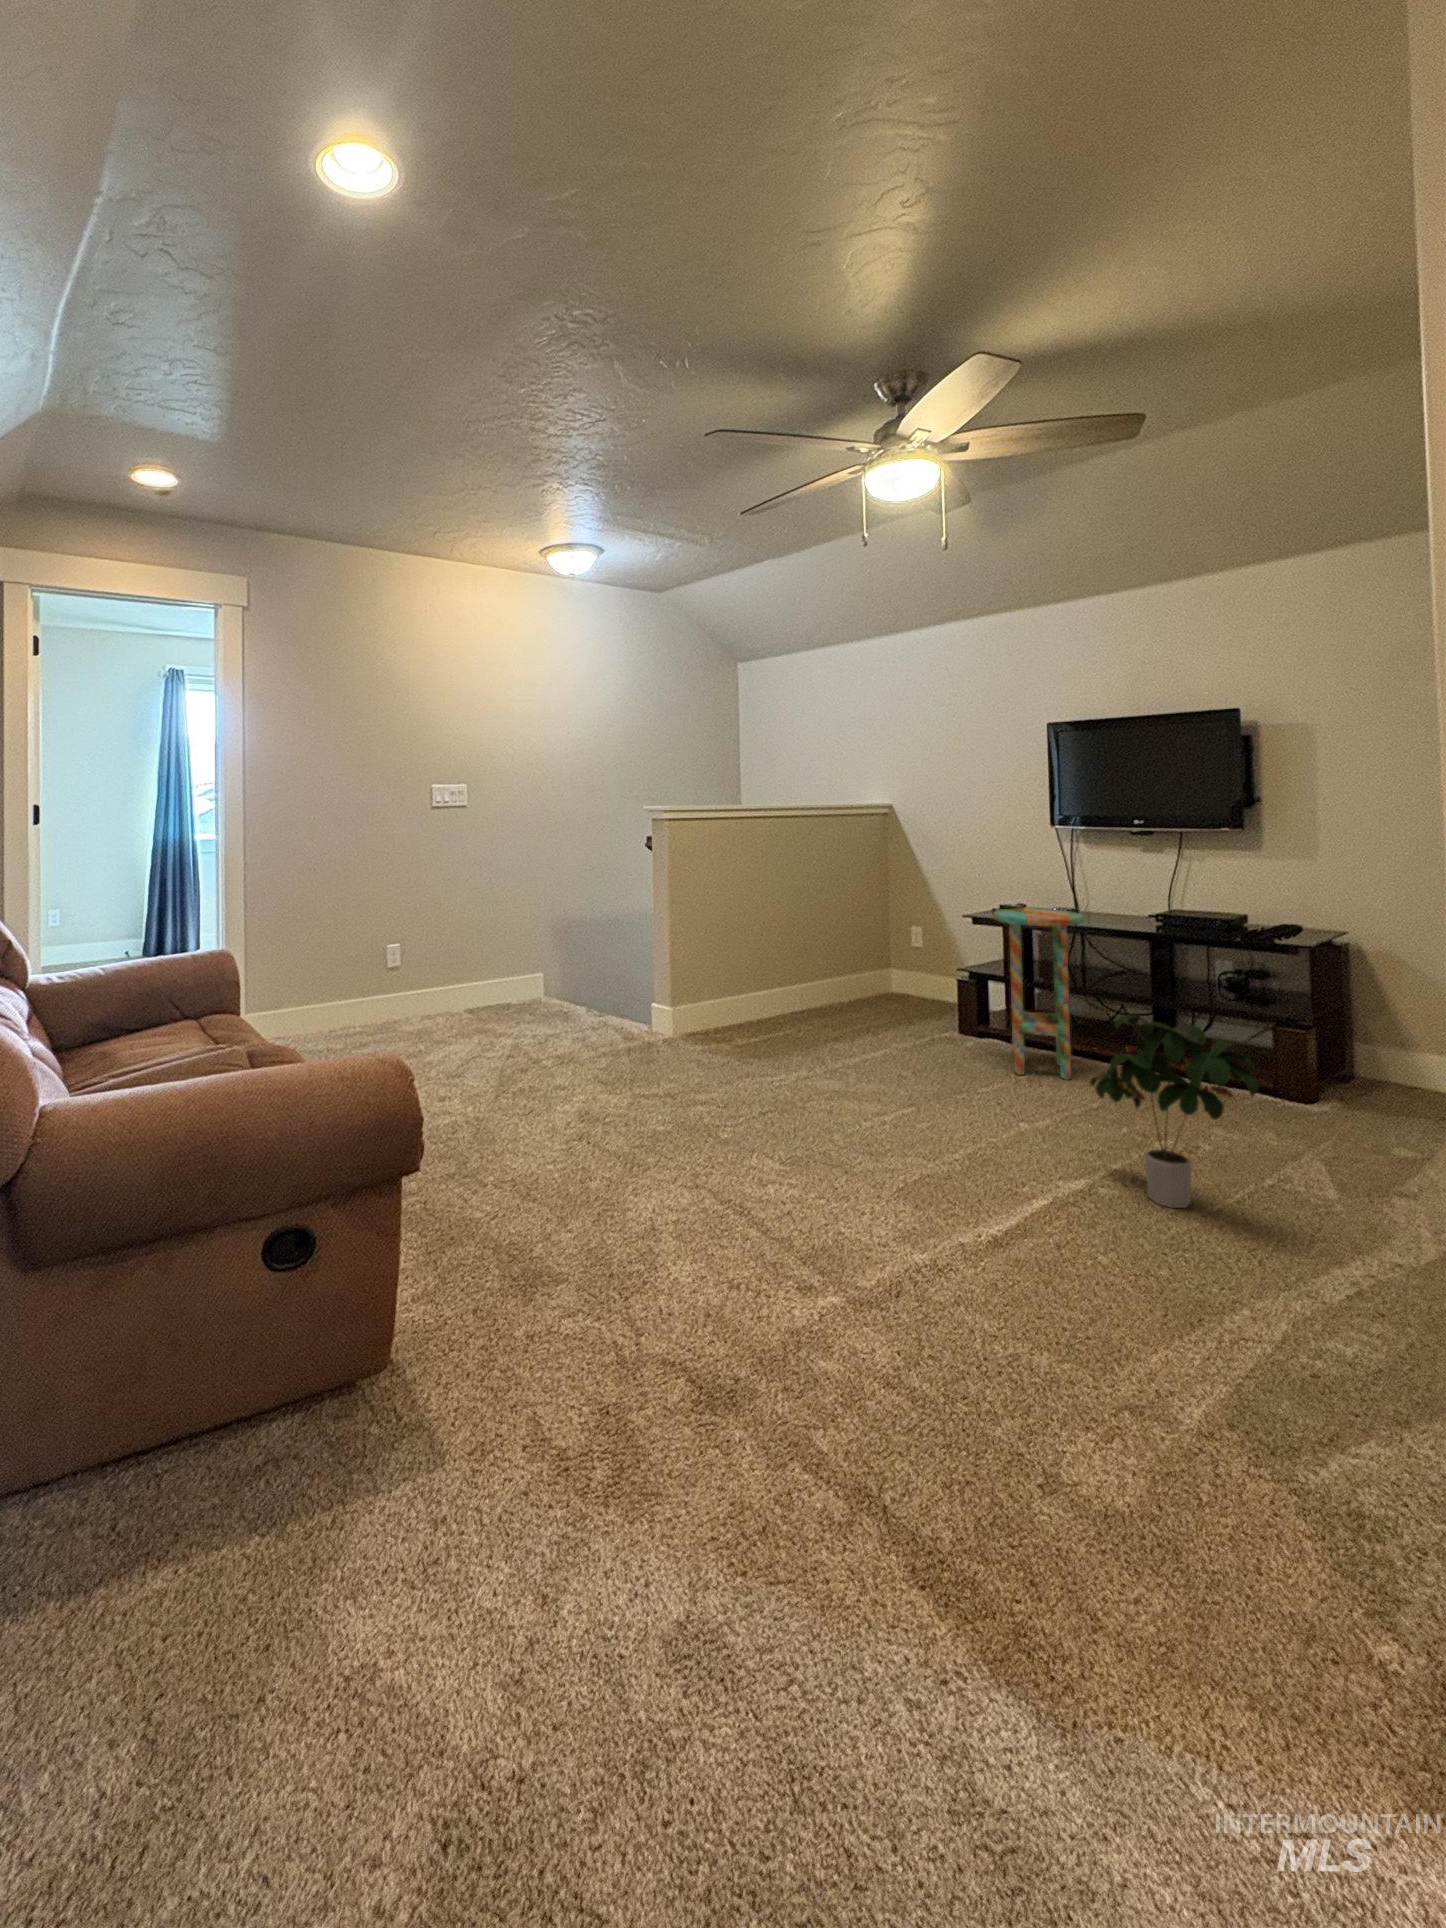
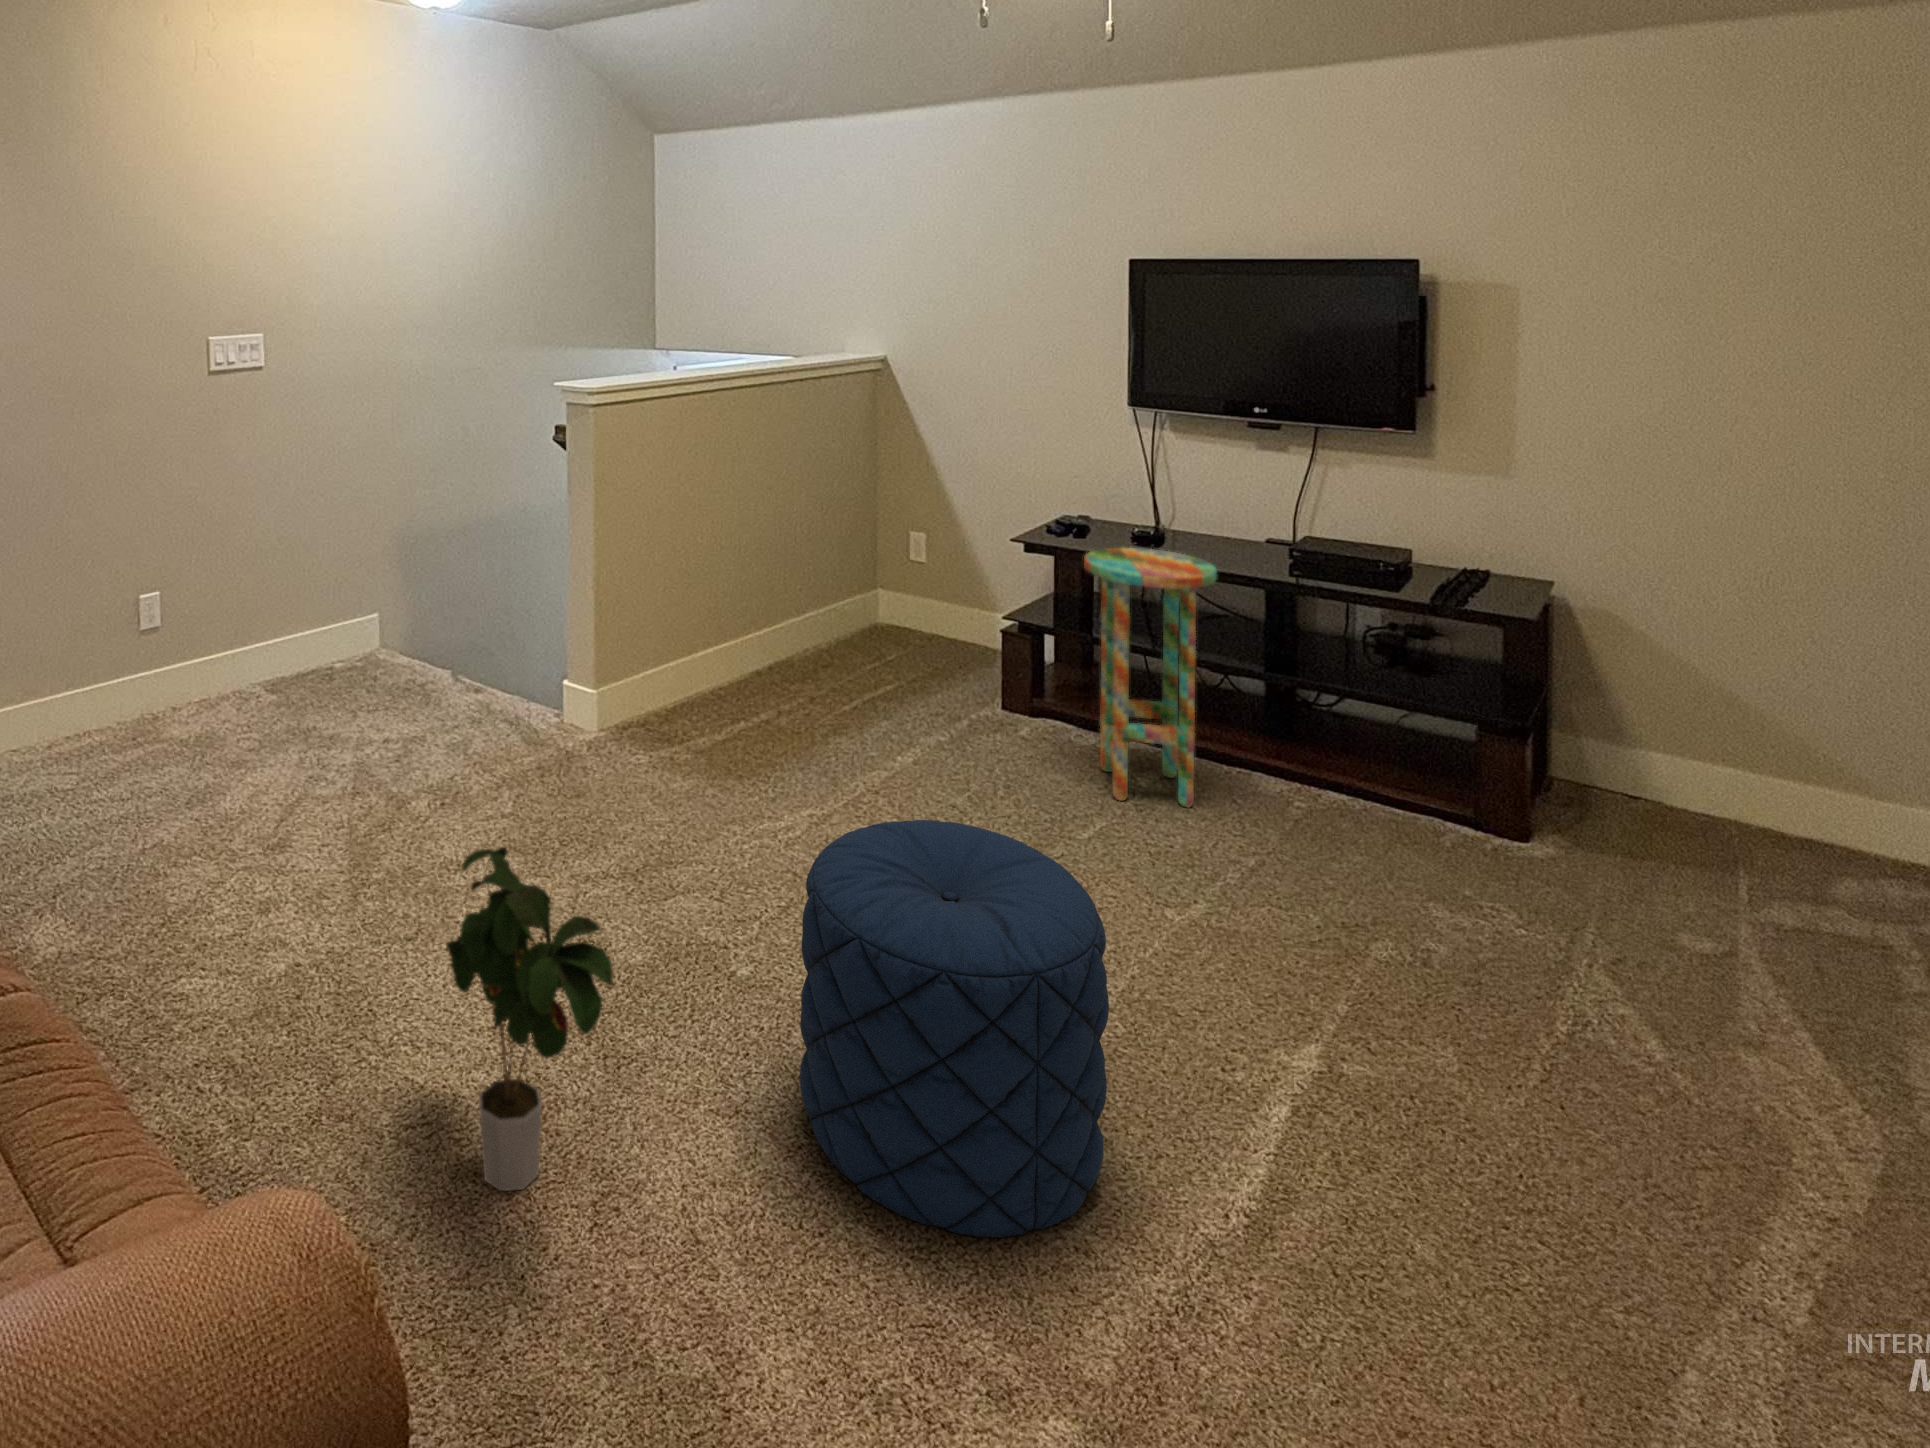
potted plant: present [1090,1014,1259,1208] -> present [446,847,613,1191]
pouf: none [737,1022,921,1240] -> present [800,820,1109,1237]

